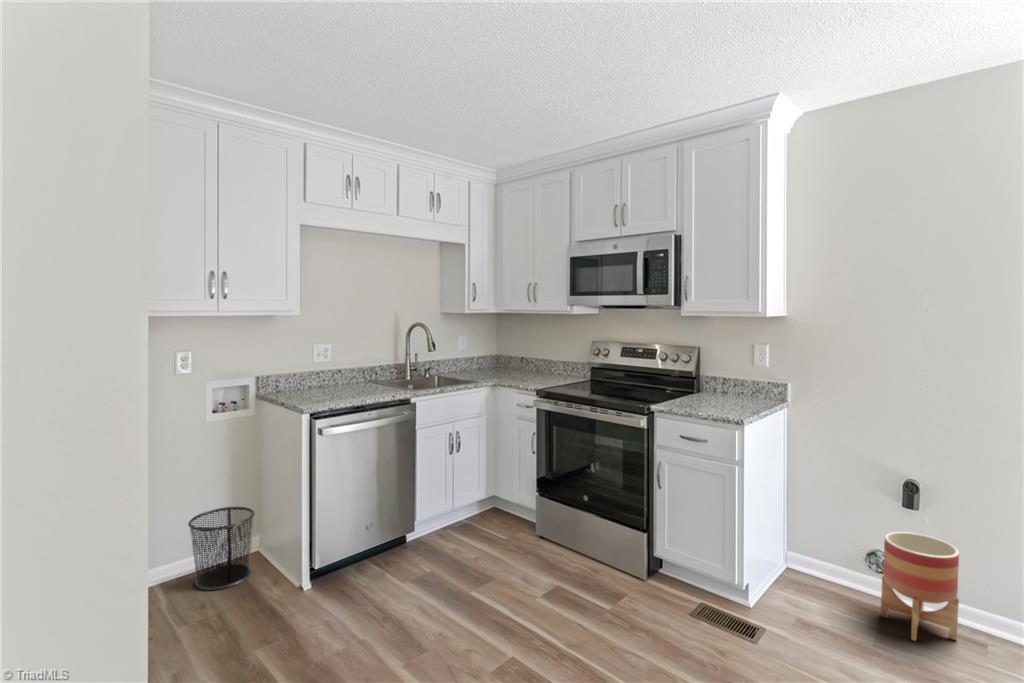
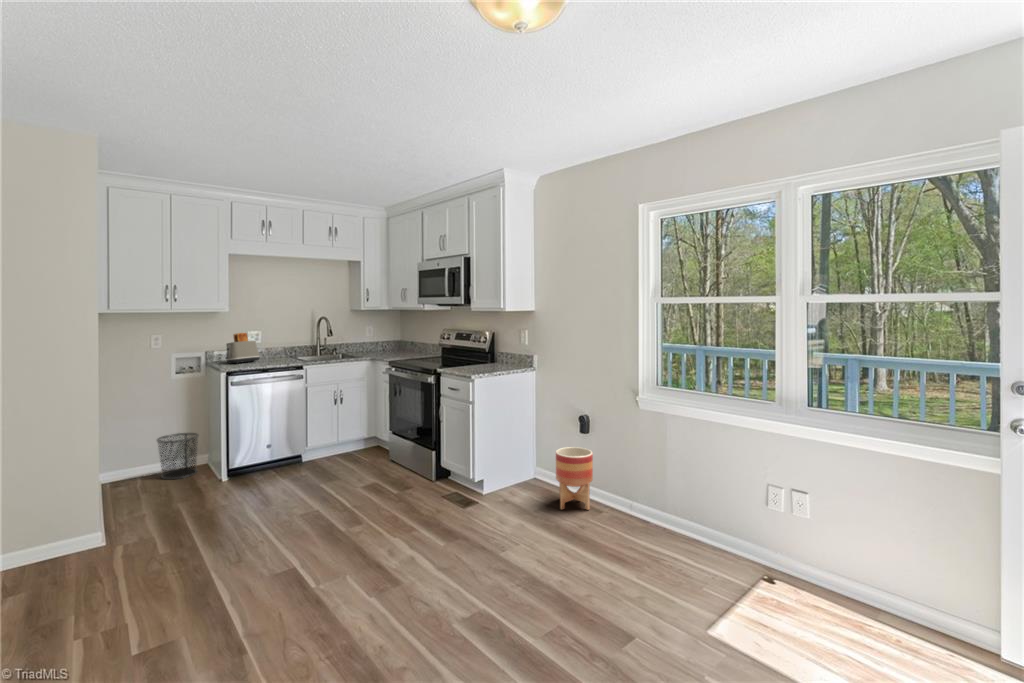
toaster: none [293,347,339,396] -> present [226,333,260,364]

